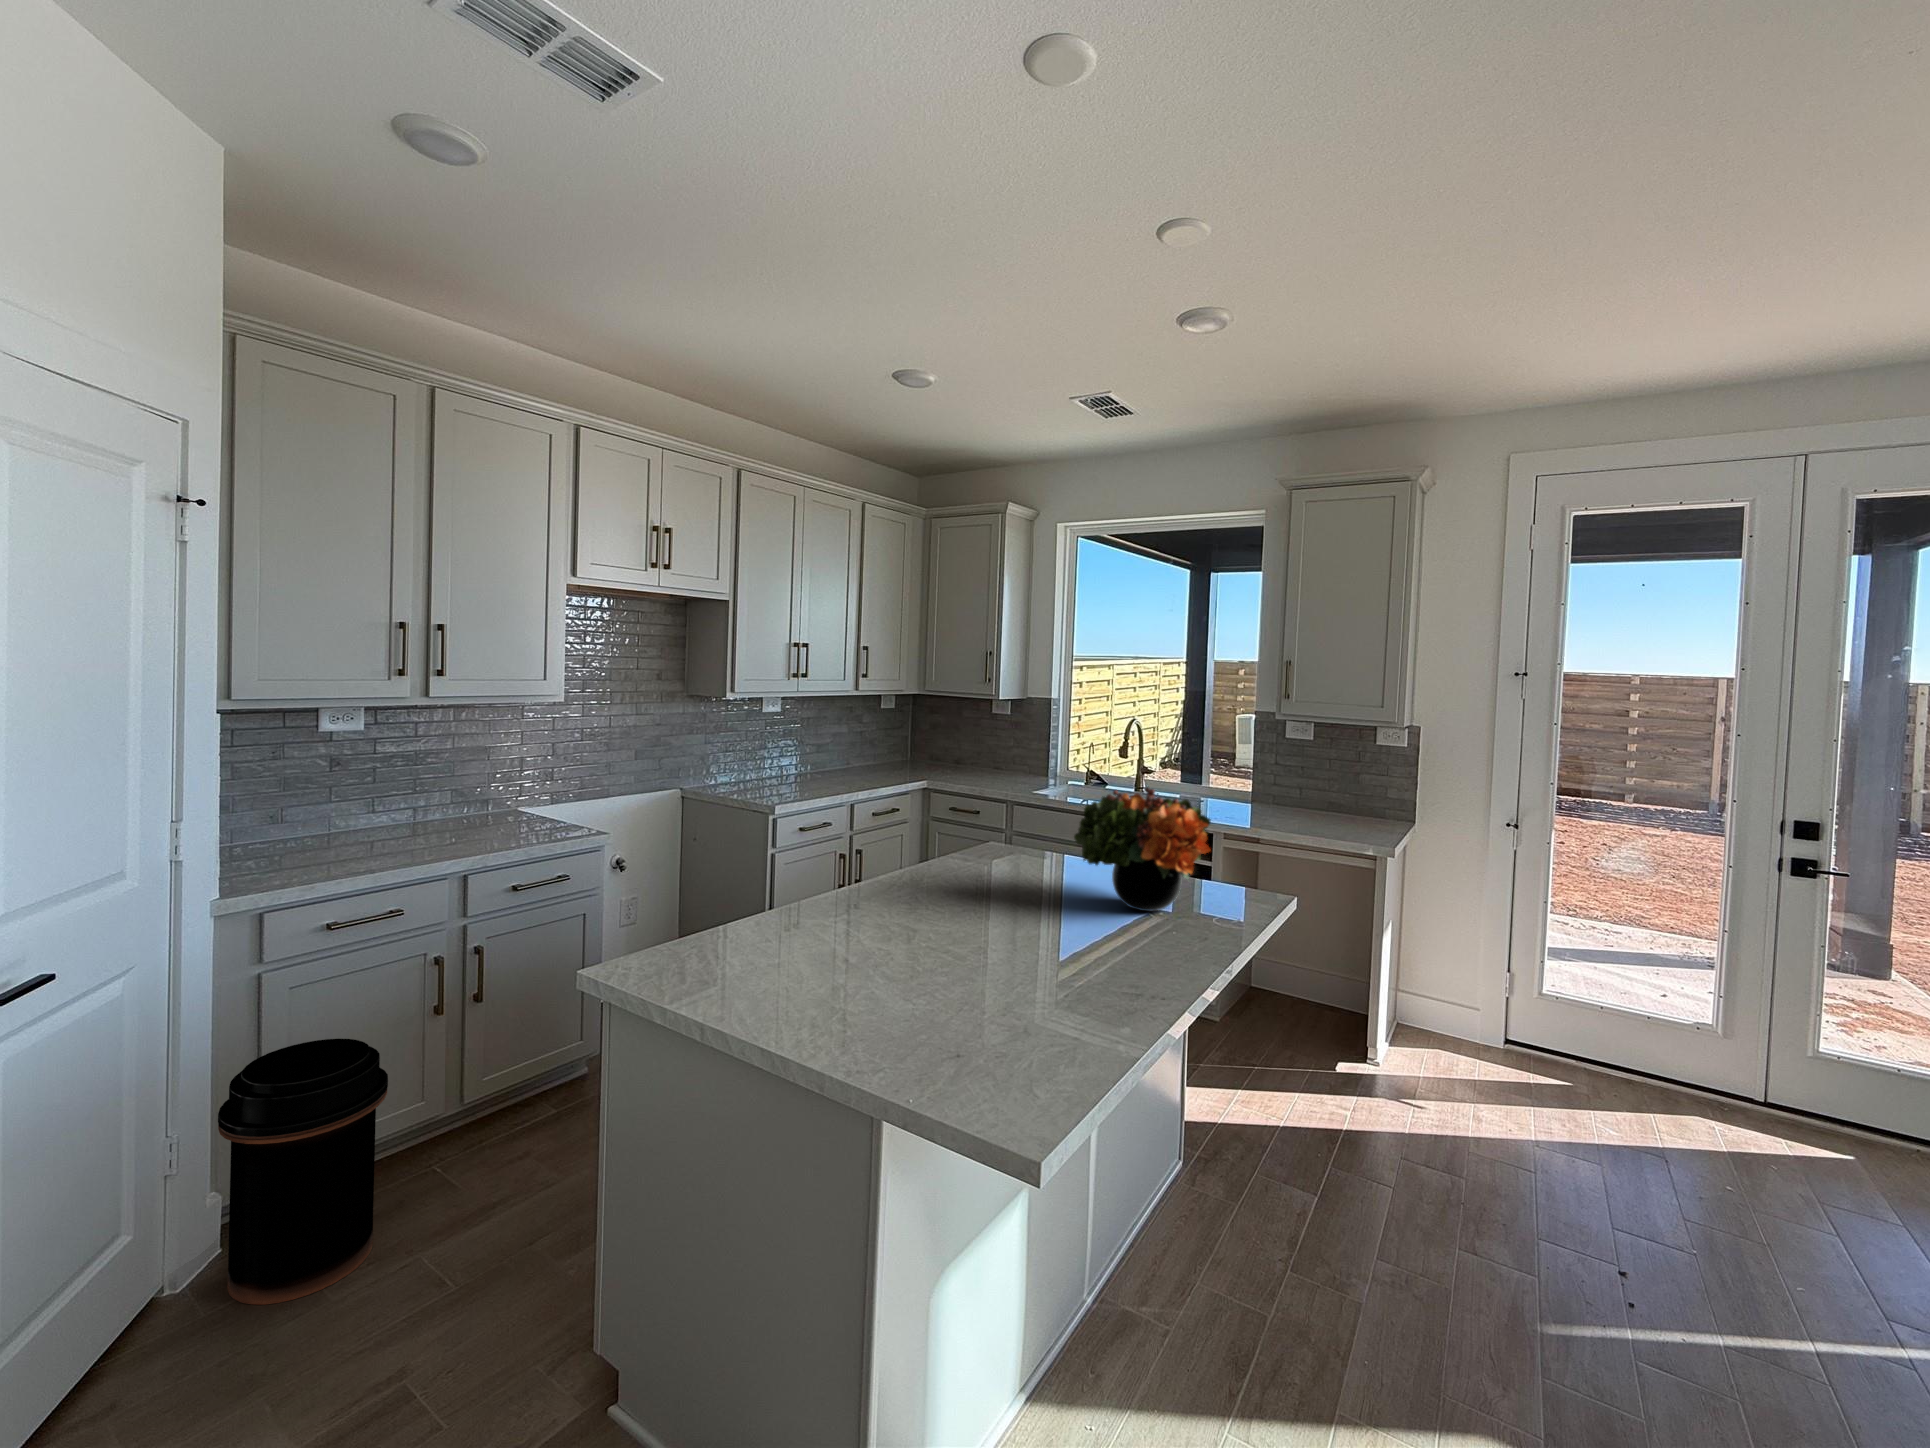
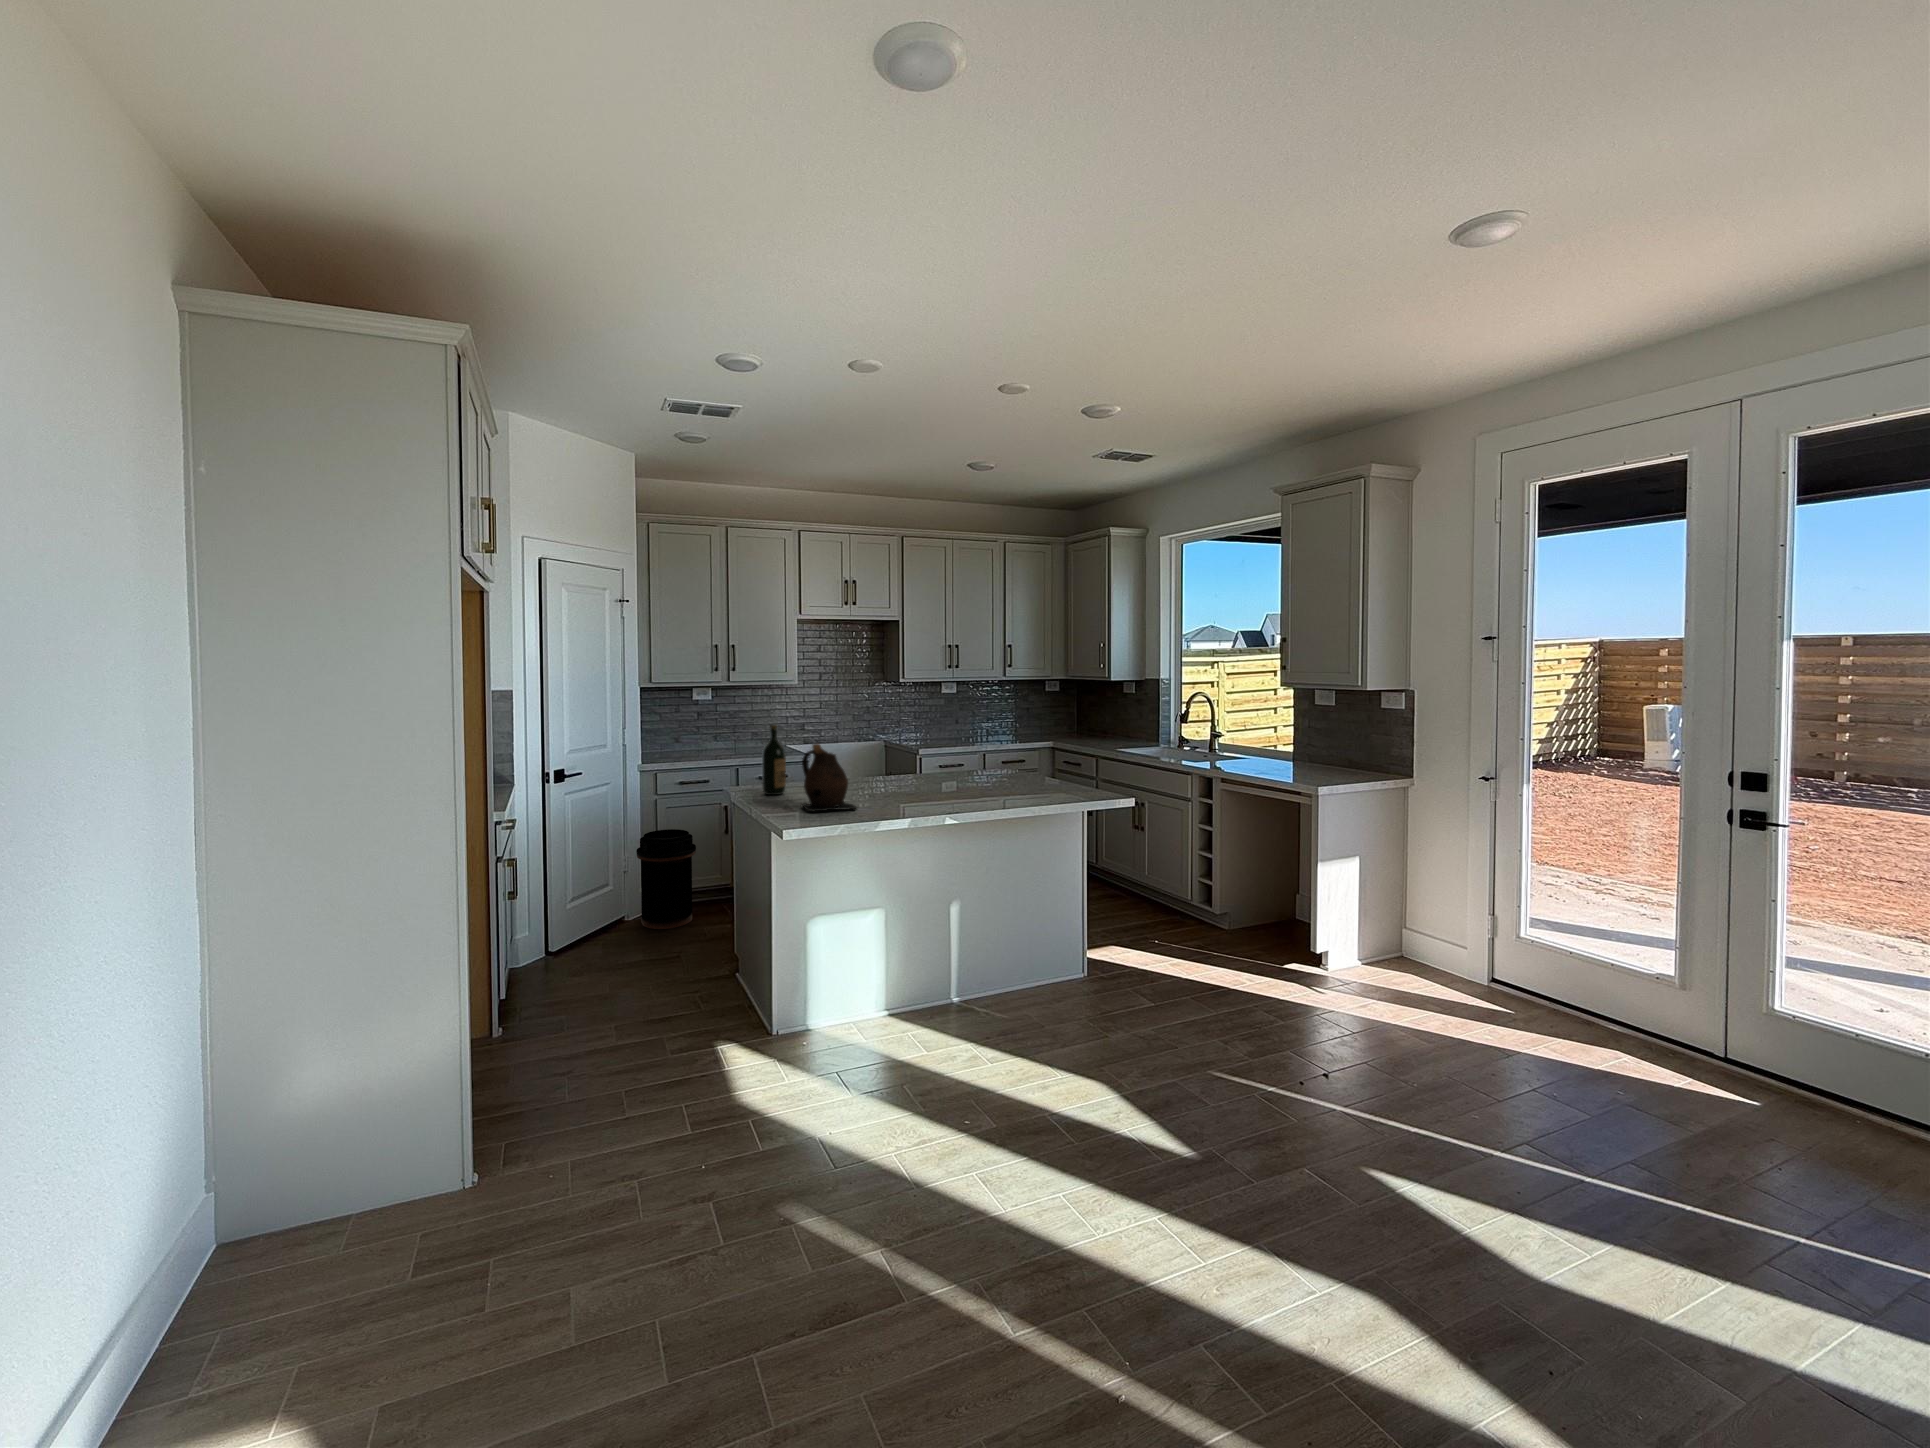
flower arrangement: present [1074,787,1211,911] -> none [961,720,1044,792]
wine bottle: none [754,822,810,985] -> present [762,725,786,795]
ceramic pitcher: none [925,869,1056,1040] -> present [802,744,857,812]

